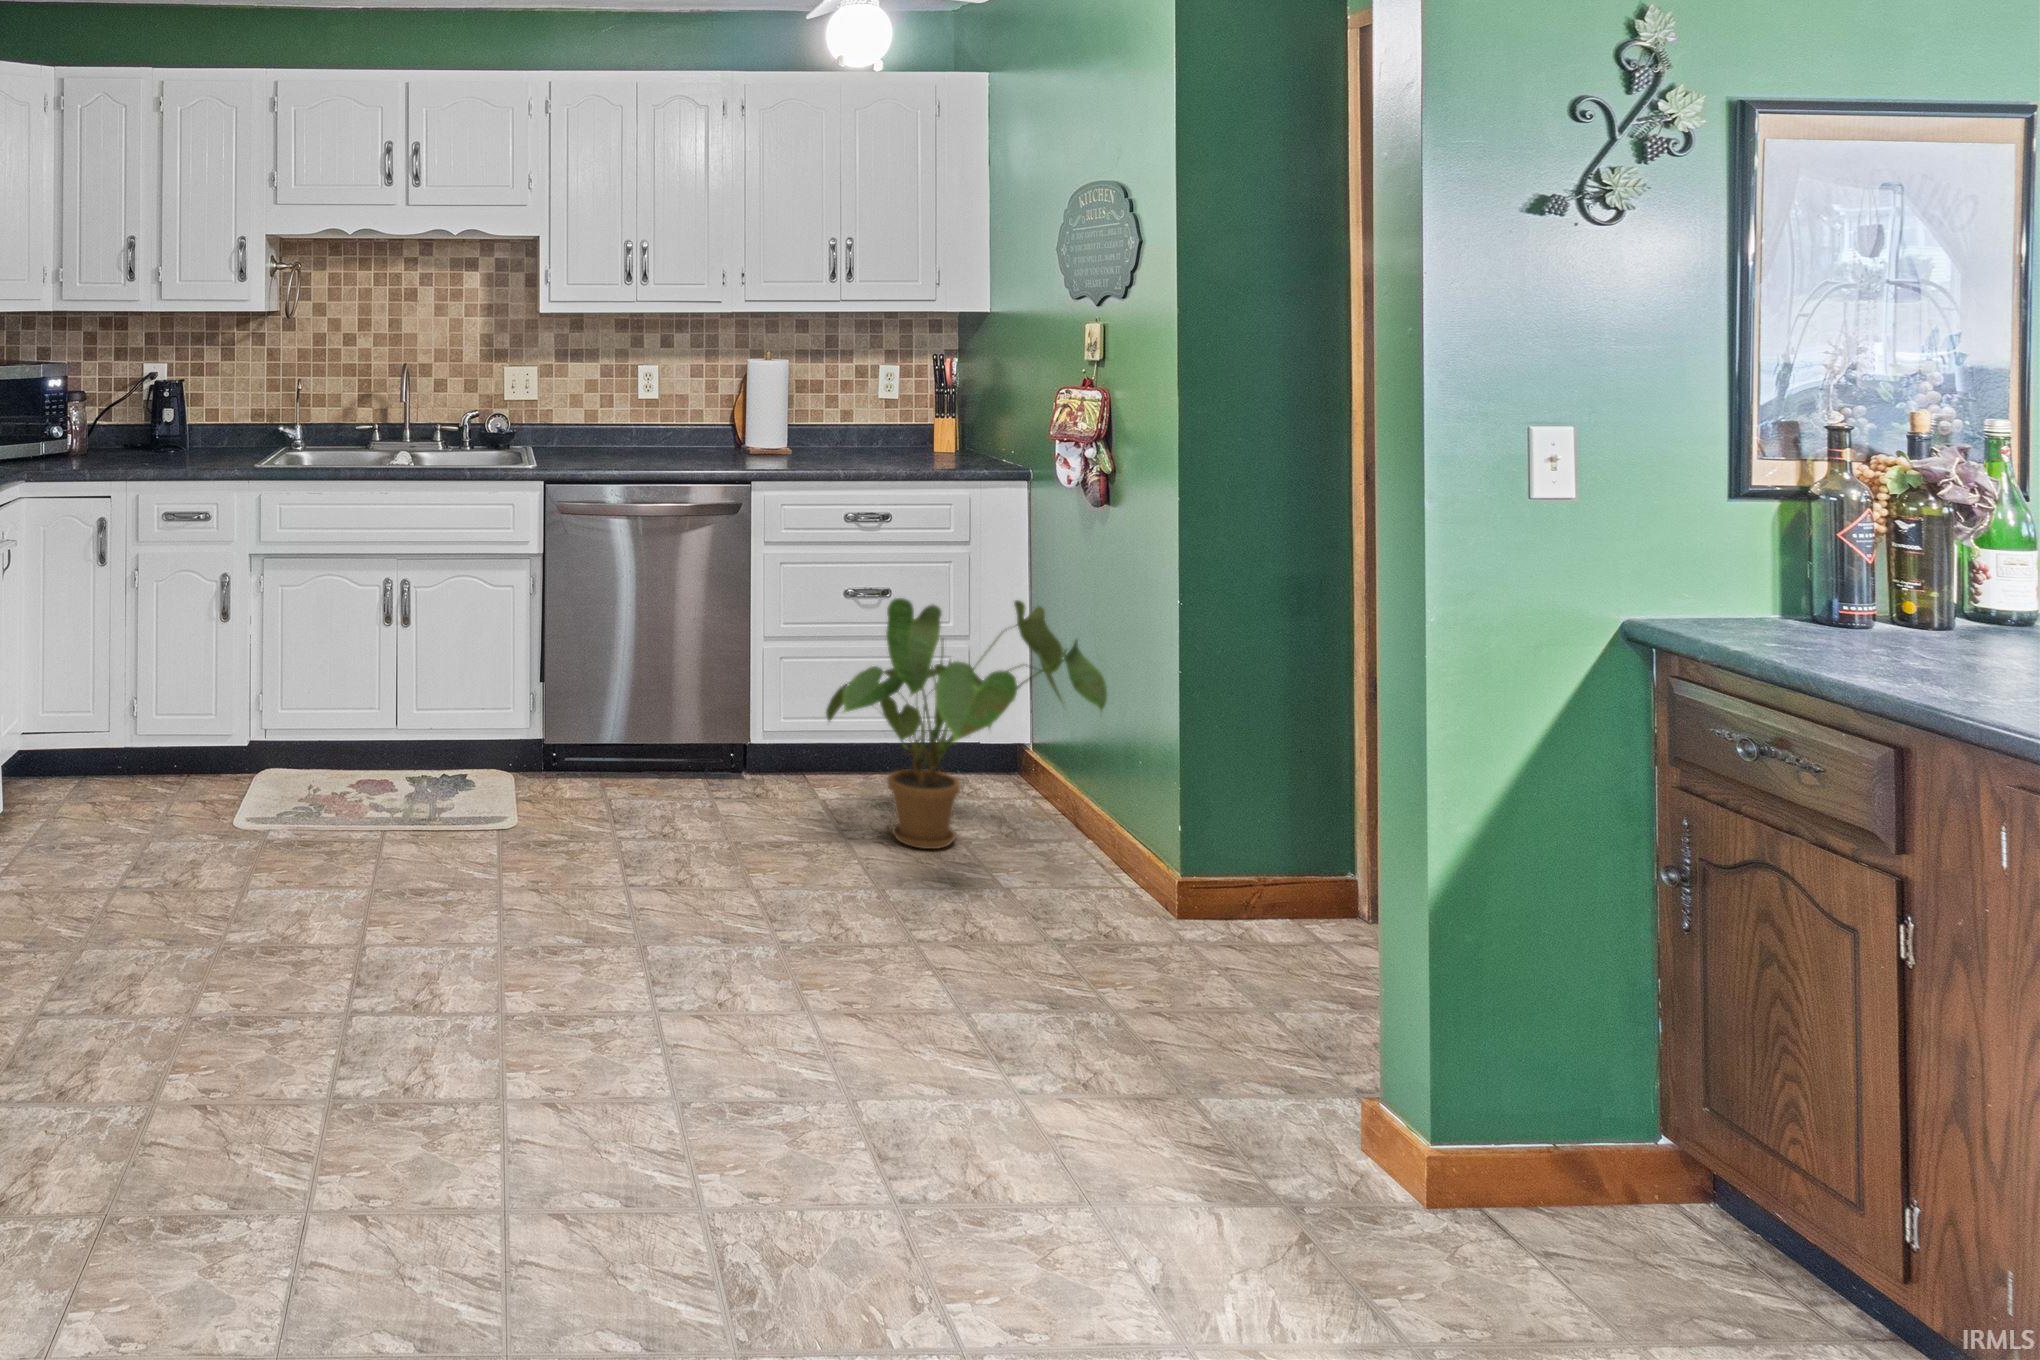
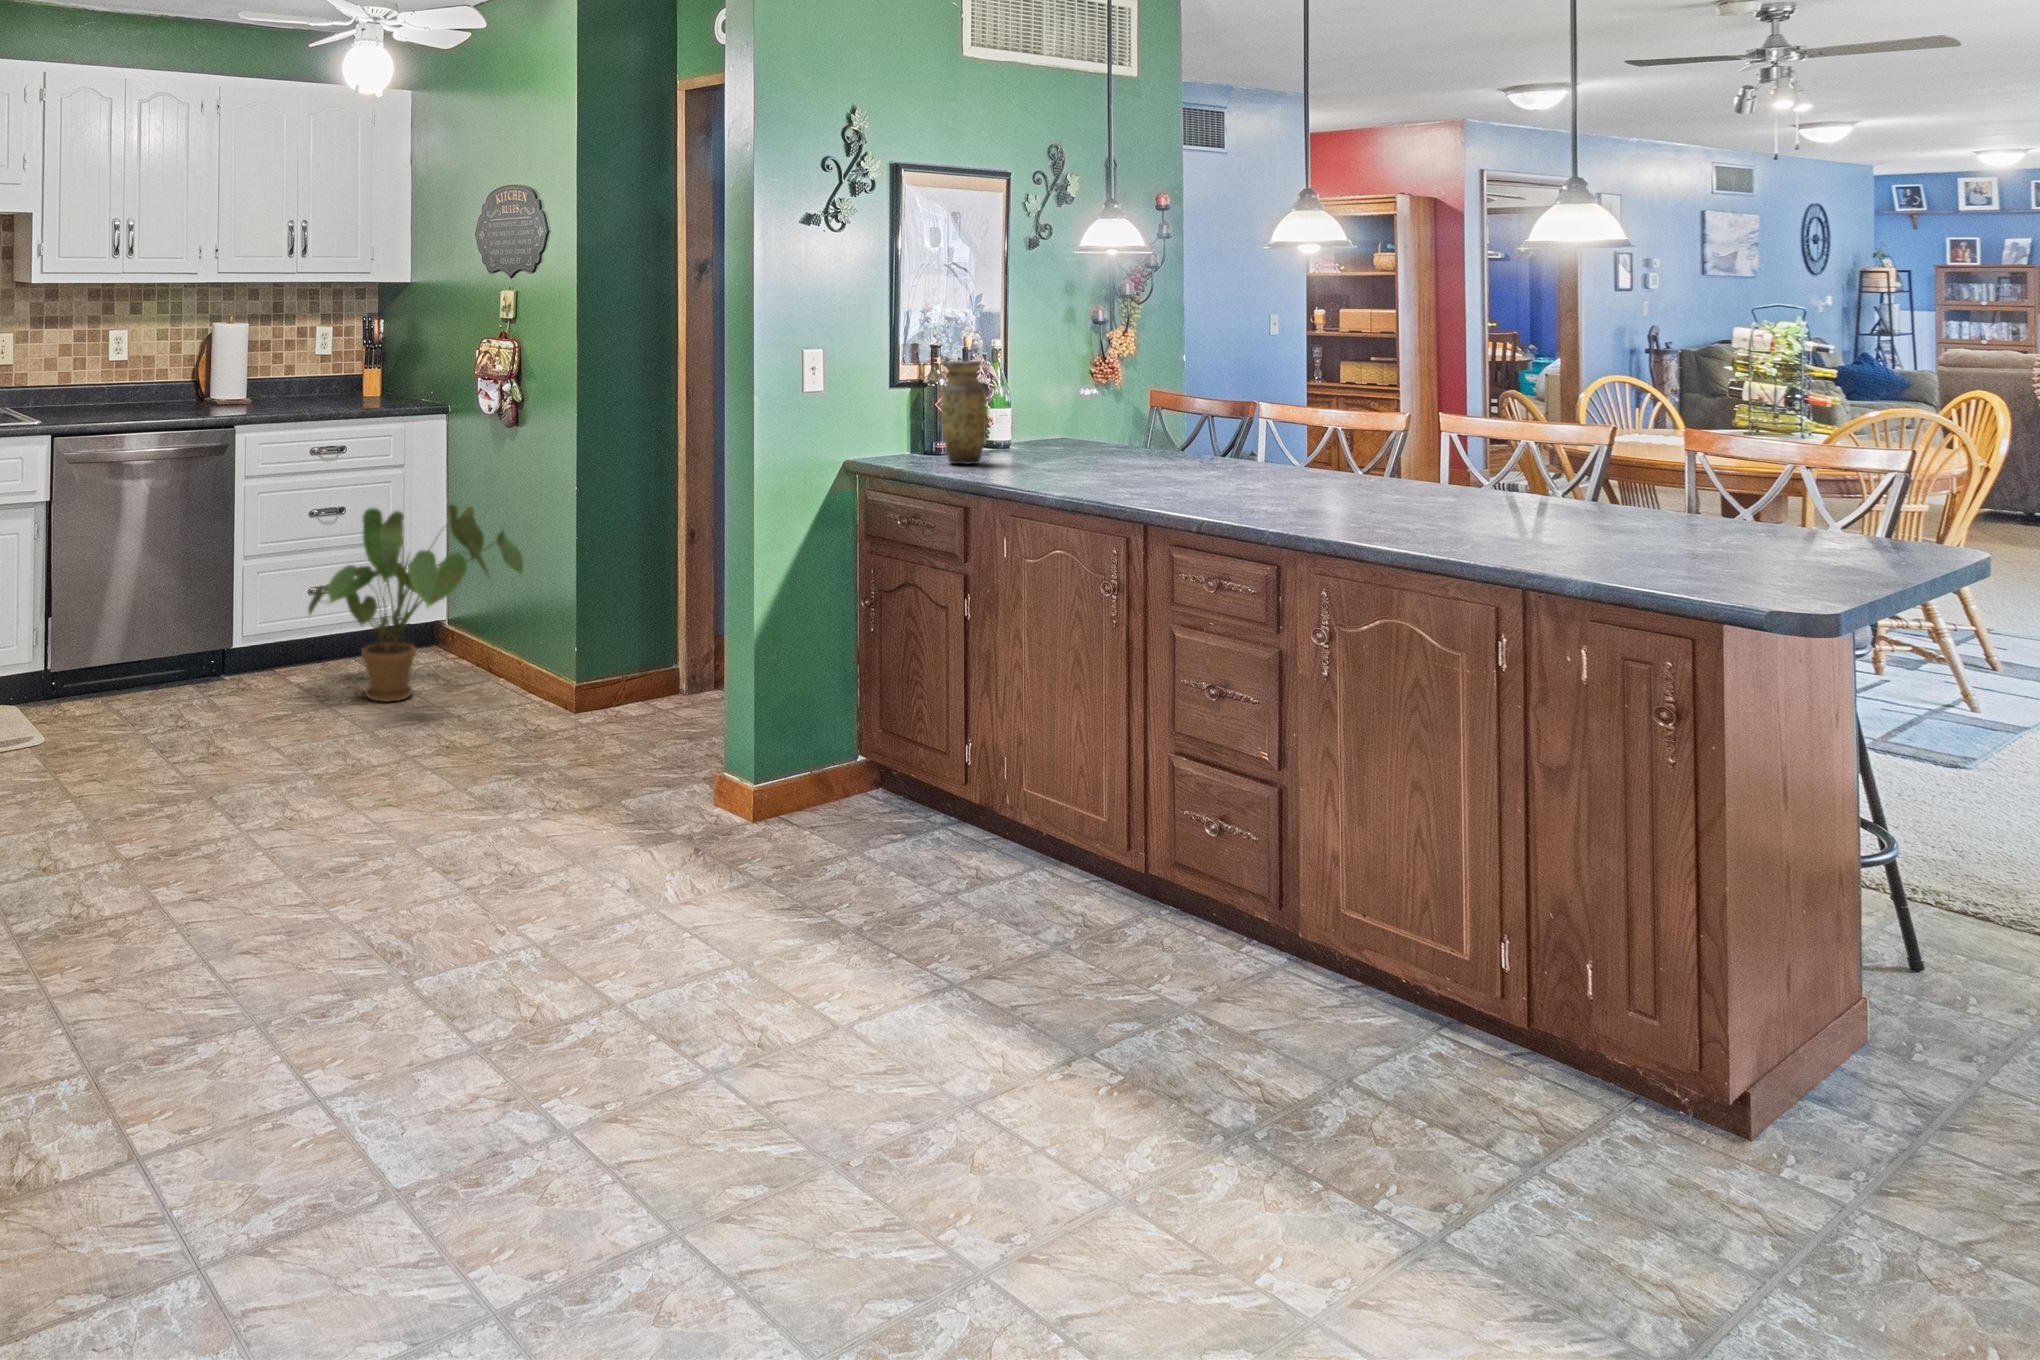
vase: none [1842,454,1954,649] -> present [941,361,987,464]

